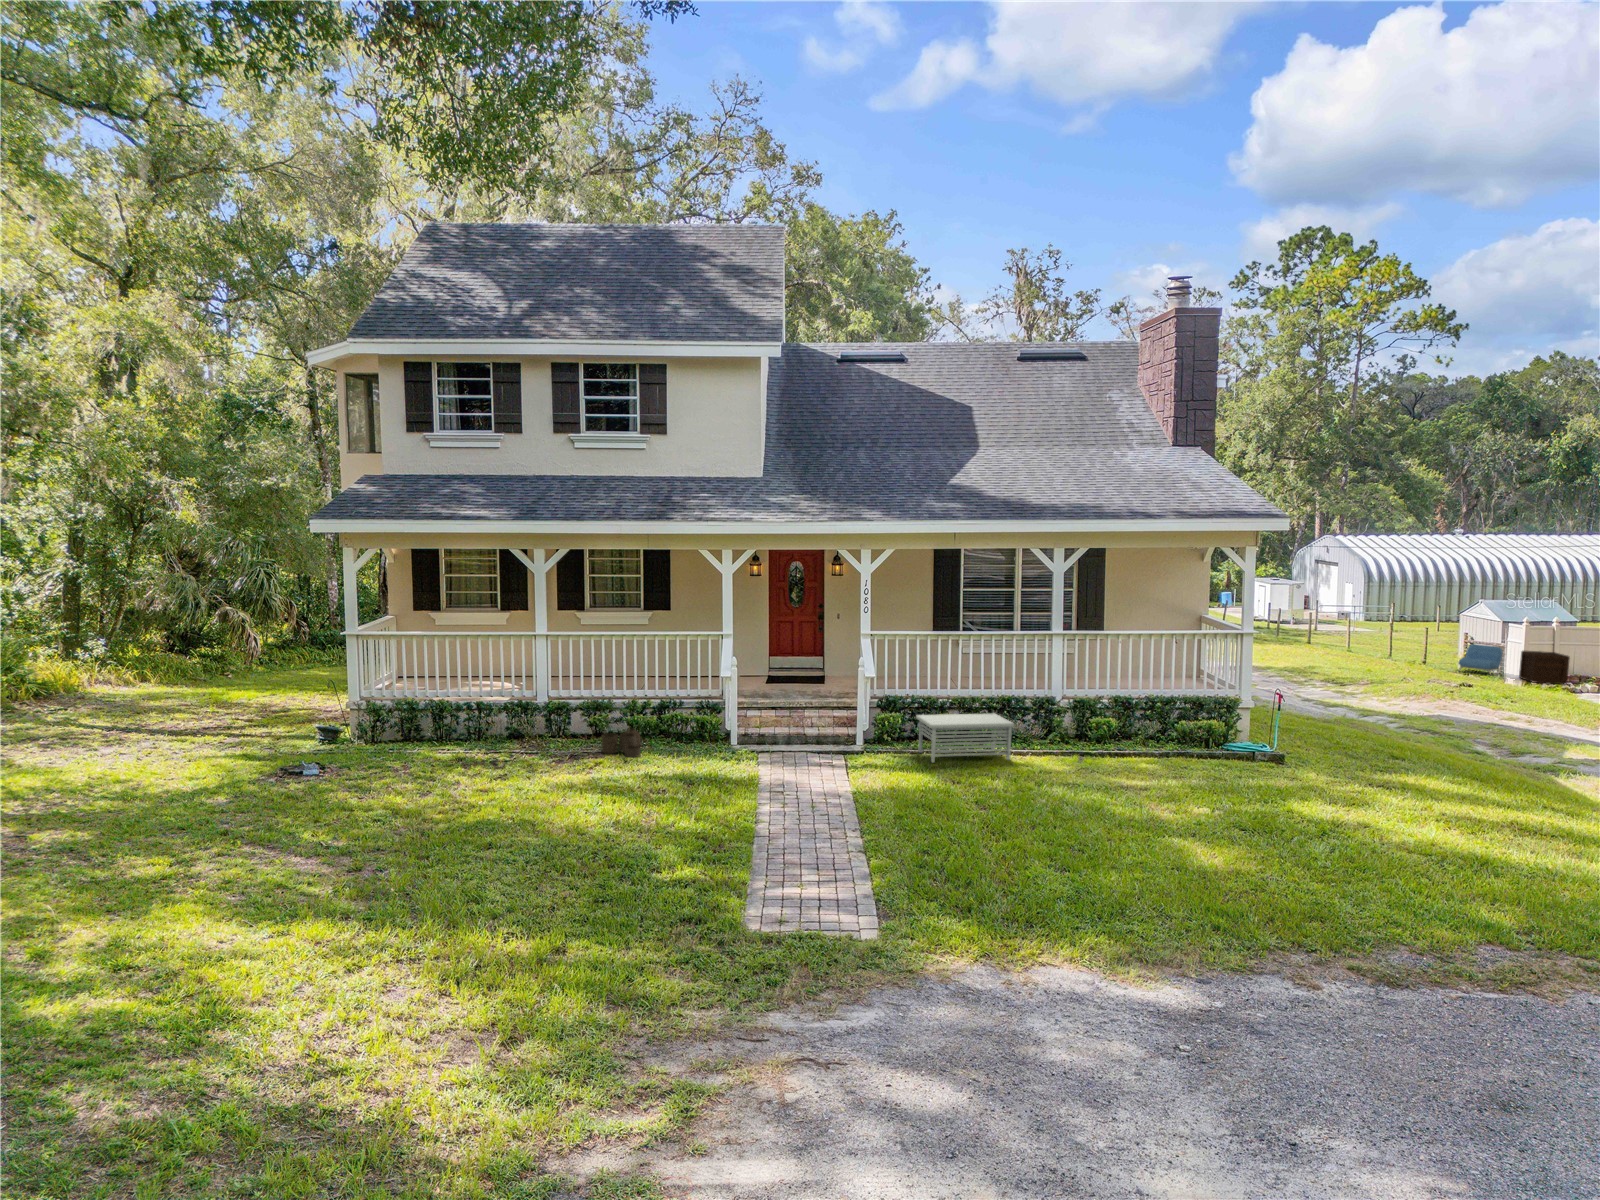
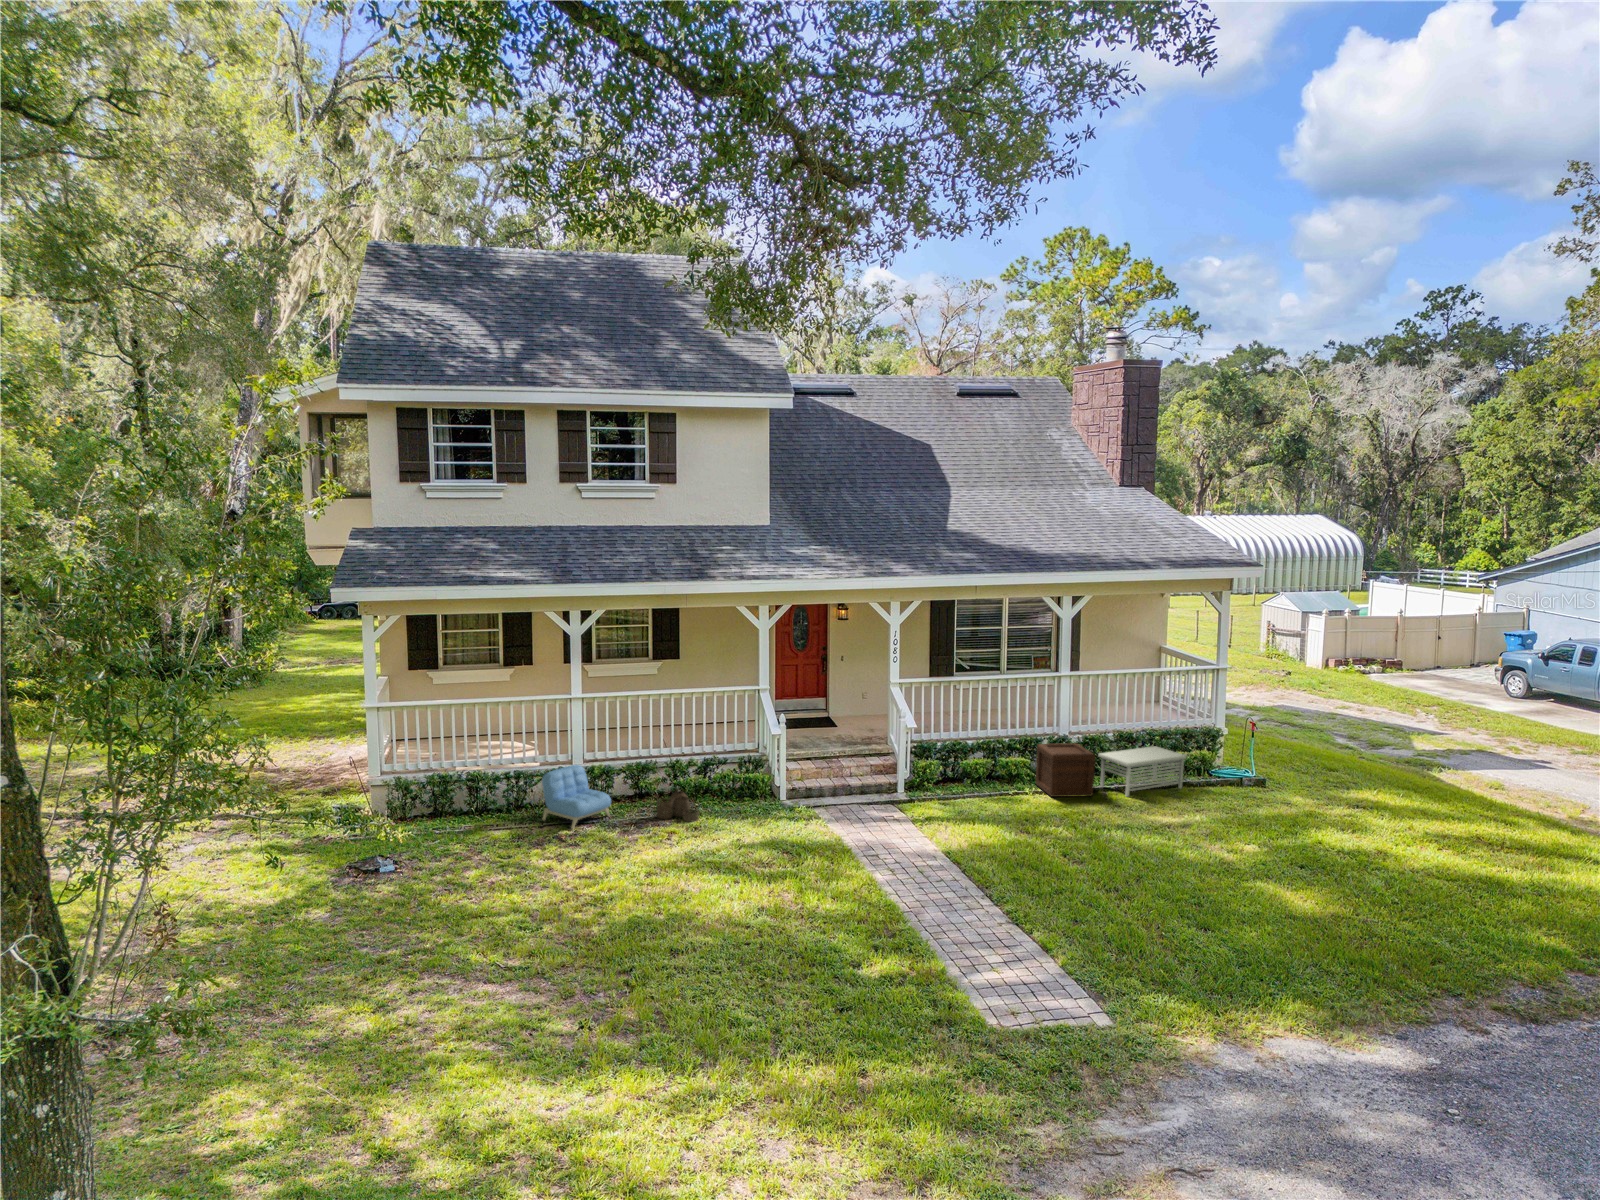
armchair: present [1459,644,1503,675] -> present [542,765,611,829]
wooden crate: present [1519,651,1570,684] -> present [1035,743,1095,797]
storage bench: present [916,714,1014,763] -> present [1098,746,1186,797]

